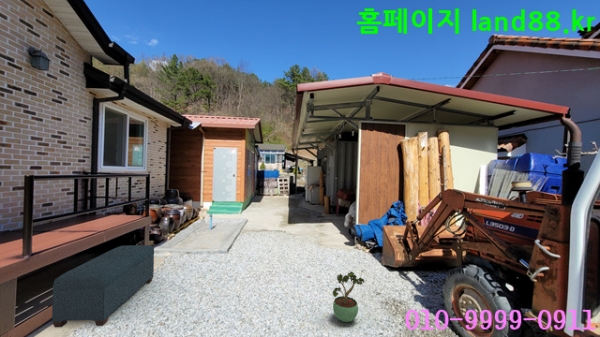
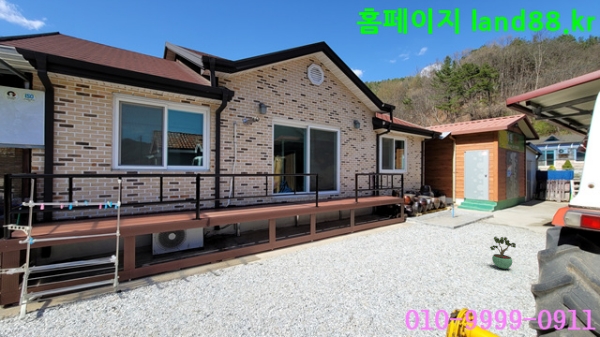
bench: present [52,245,154,328] -> none [362,210,401,237]

